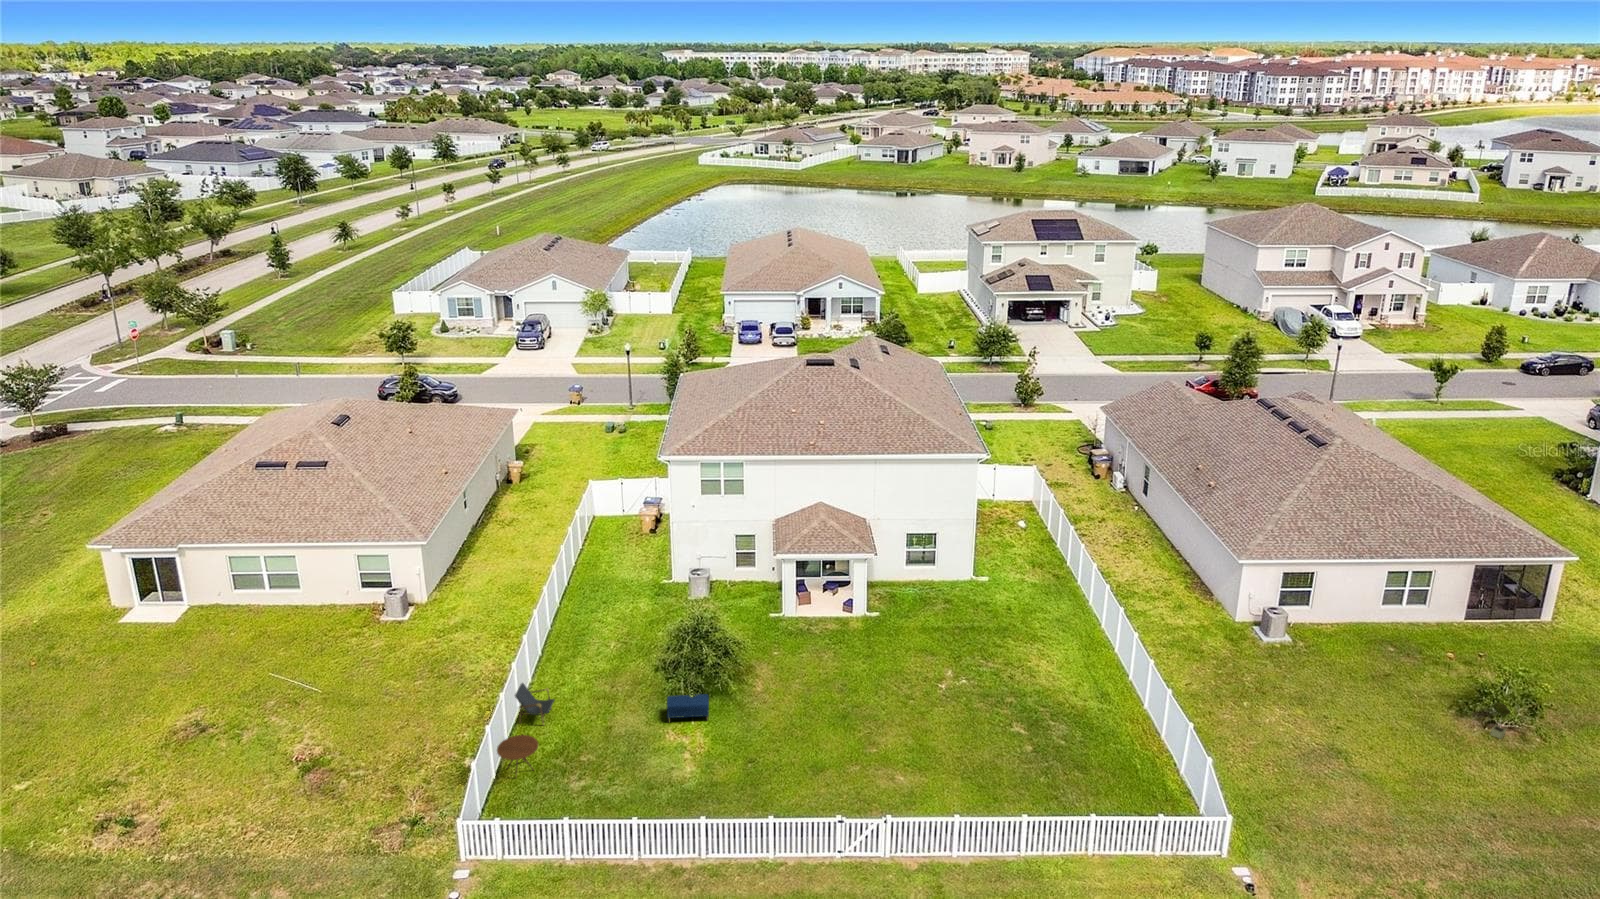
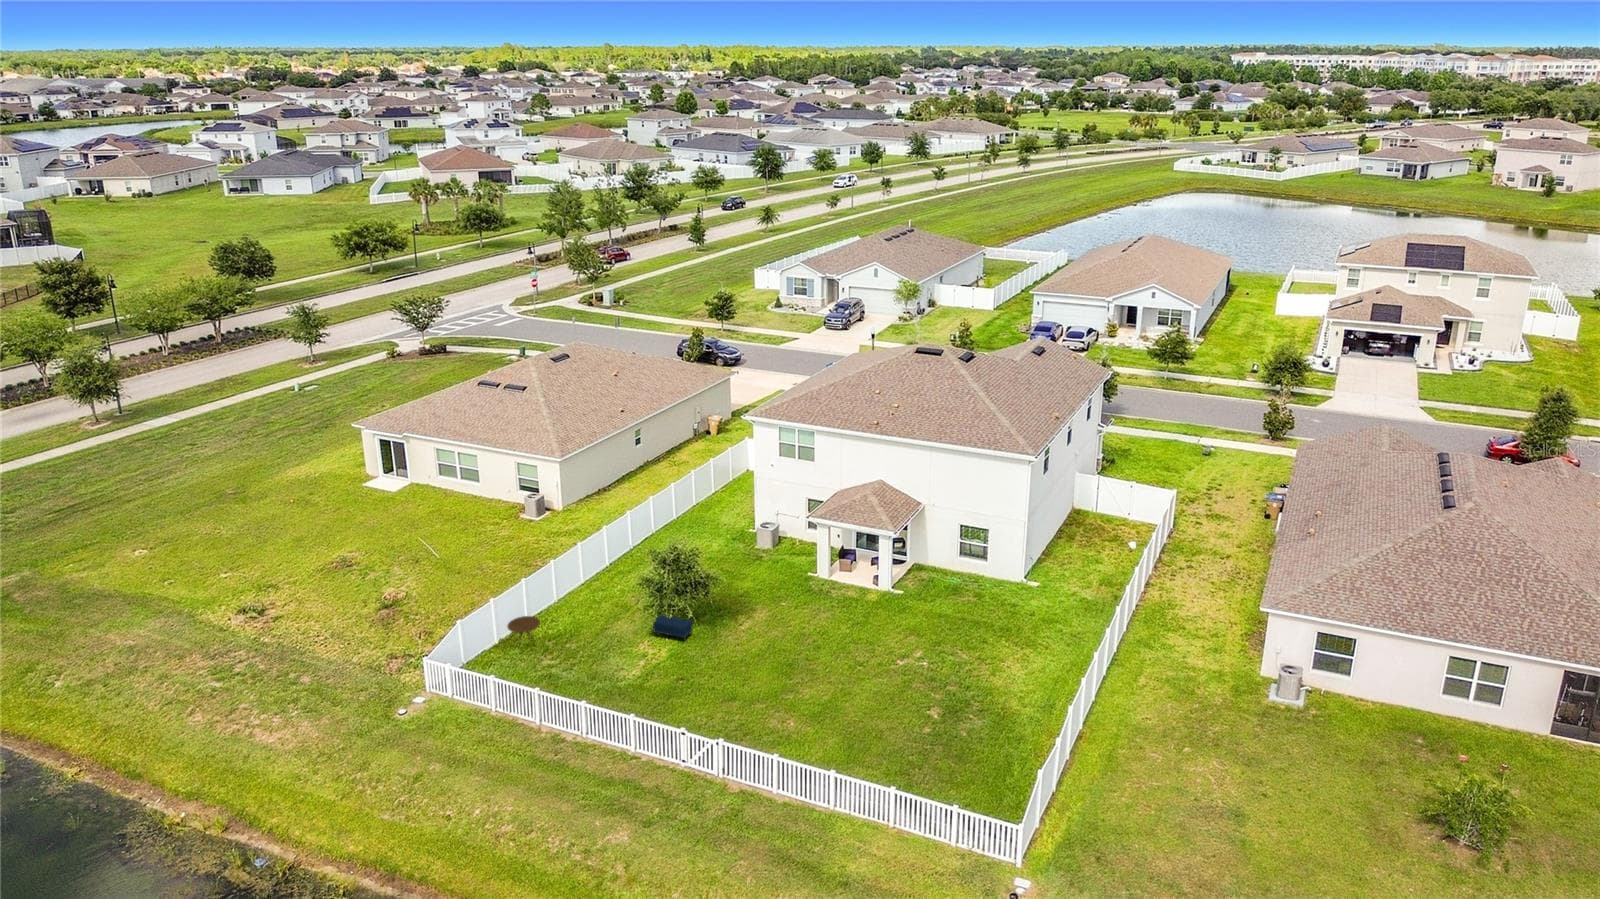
lounge chair: present [515,683,554,724] -> none [549,580,582,617]
potted tree: present [1491,702,1510,739] -> none [1442,813,1465,856]

